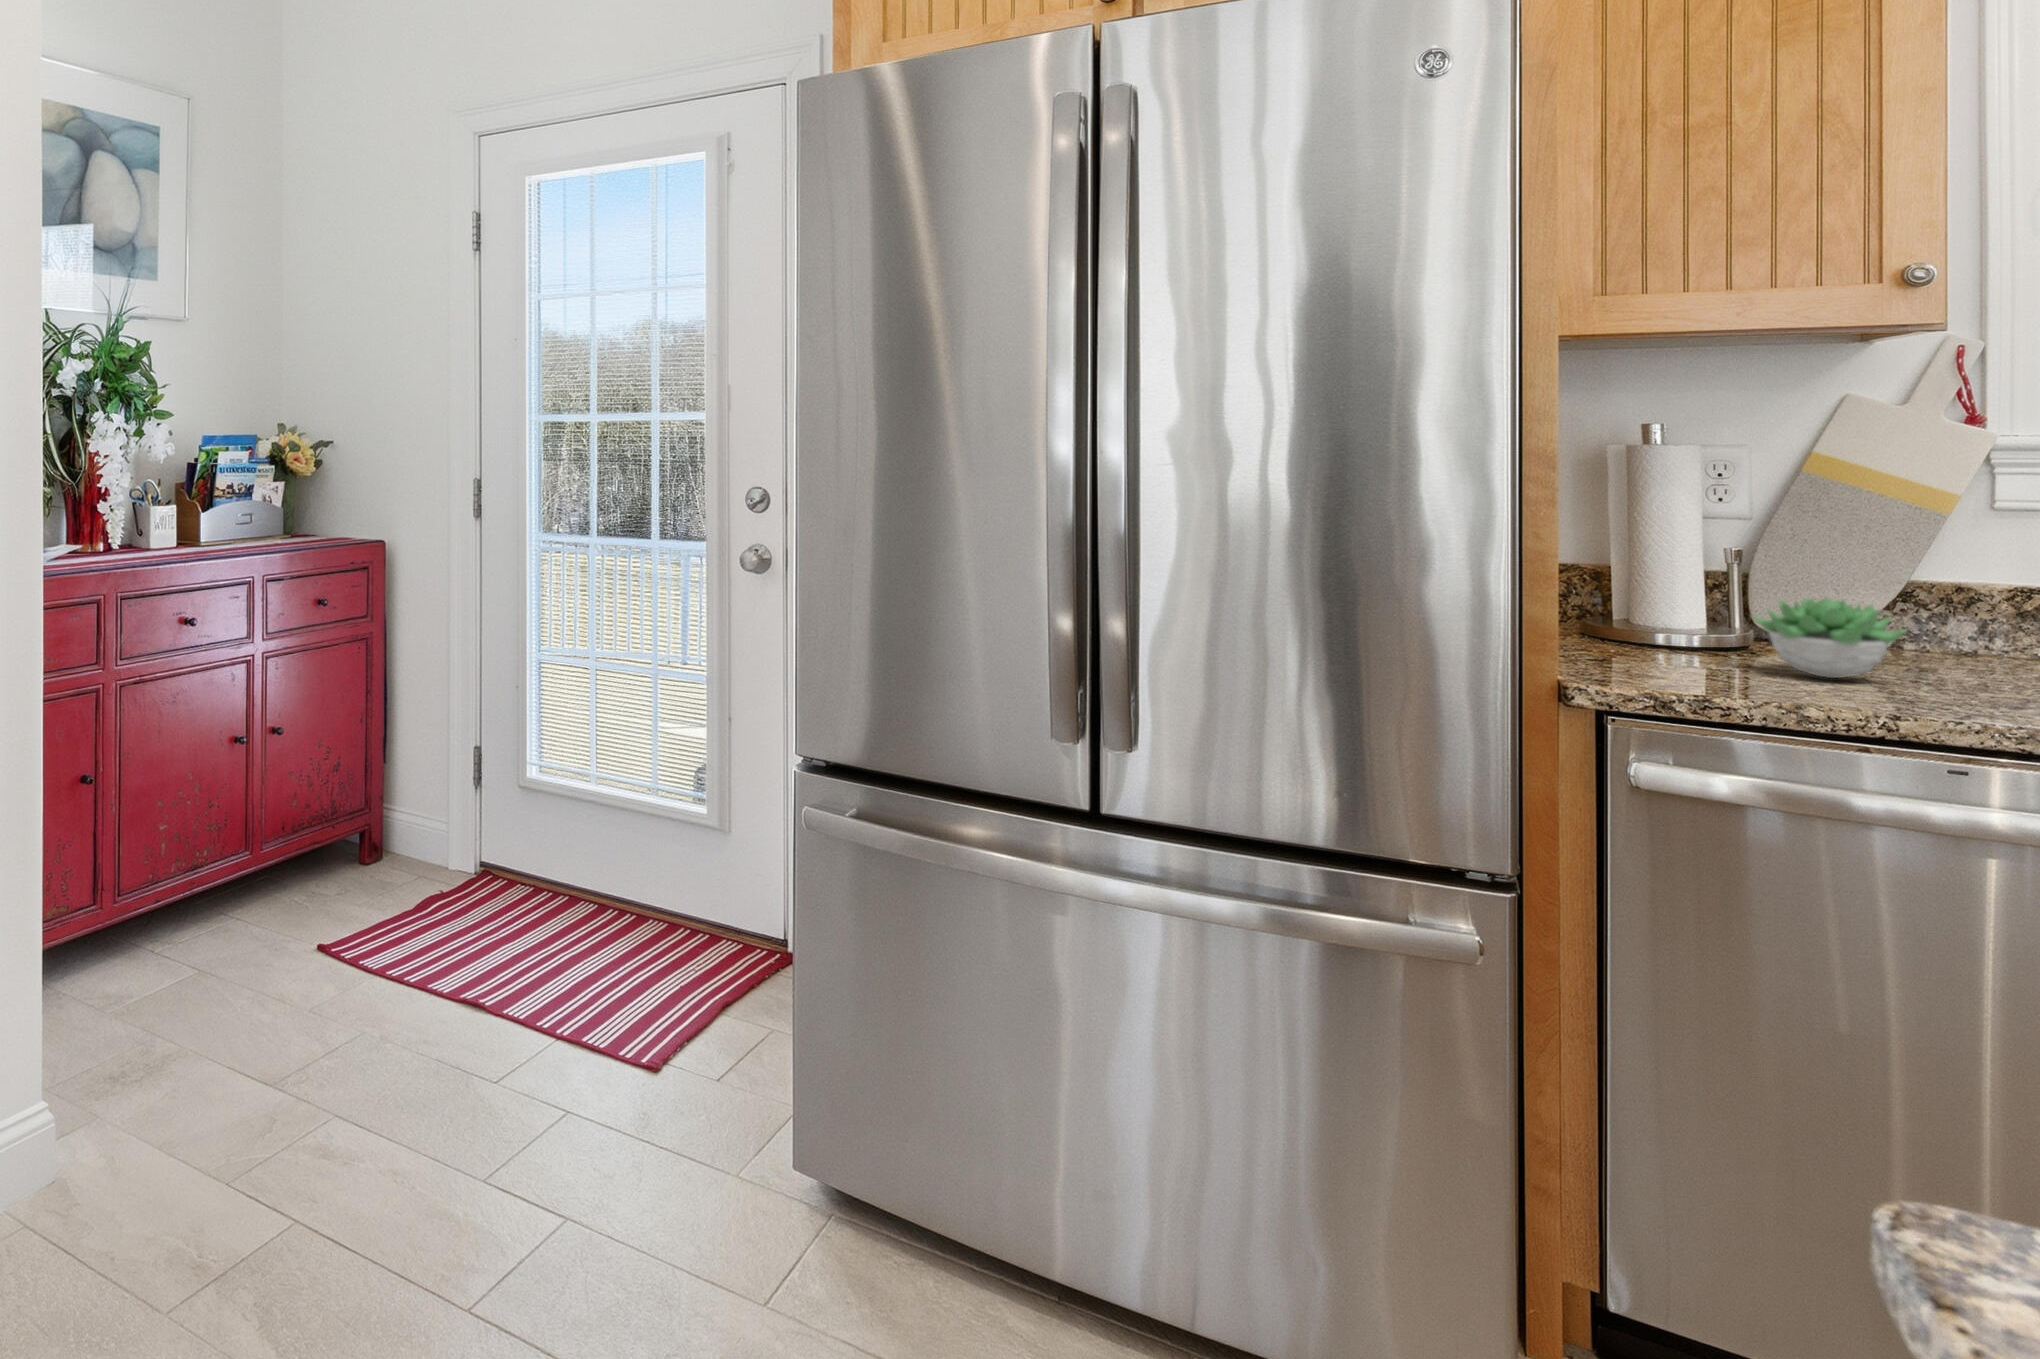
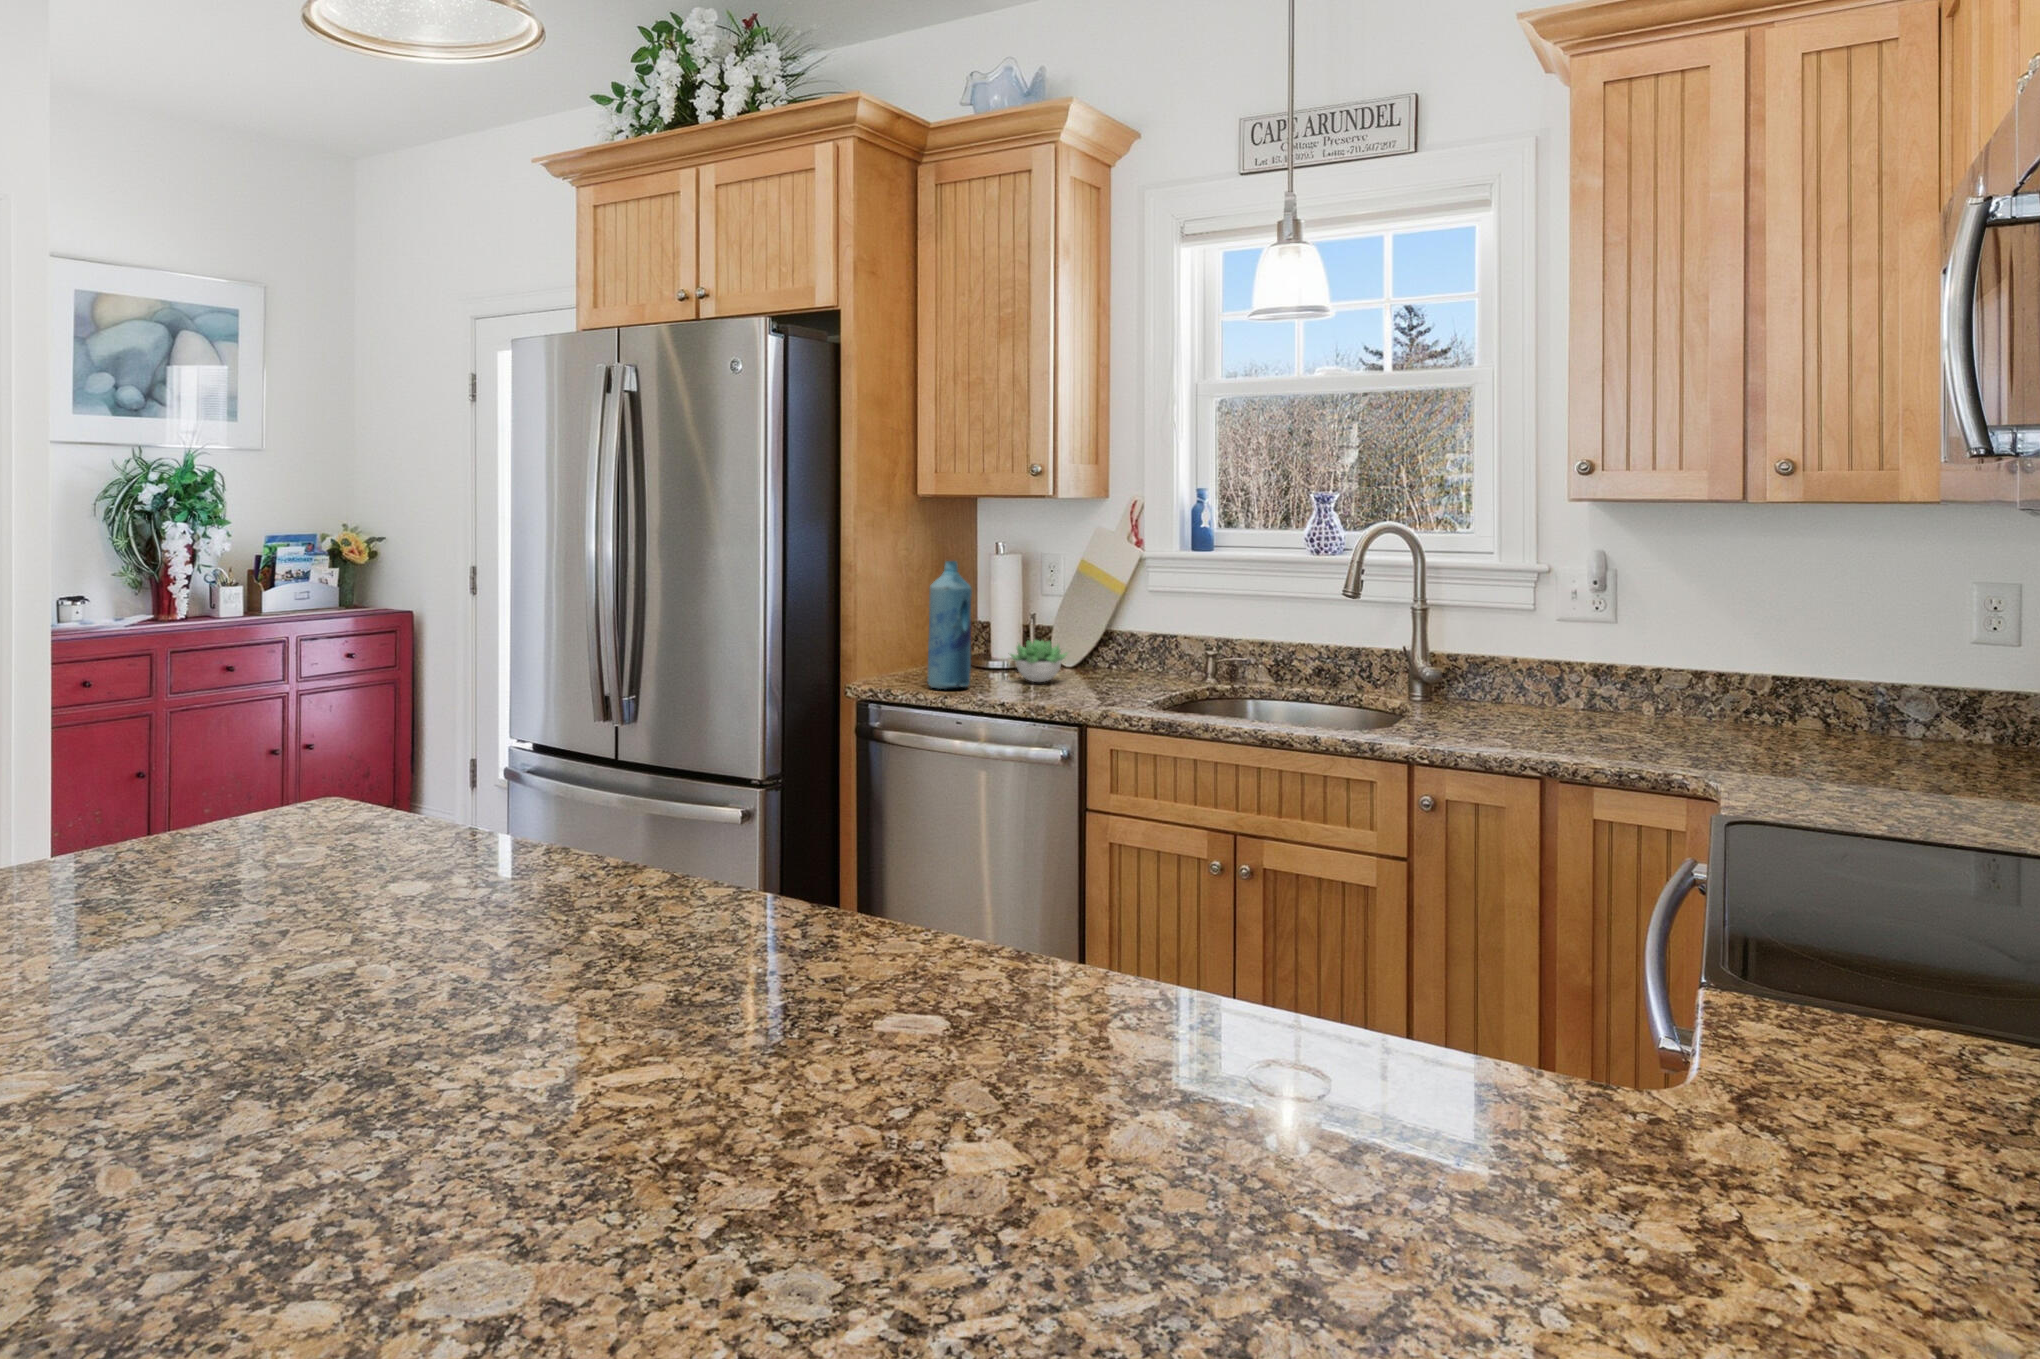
bottle: none [1658,450,1766,694] -> present [928,561,972,689]

